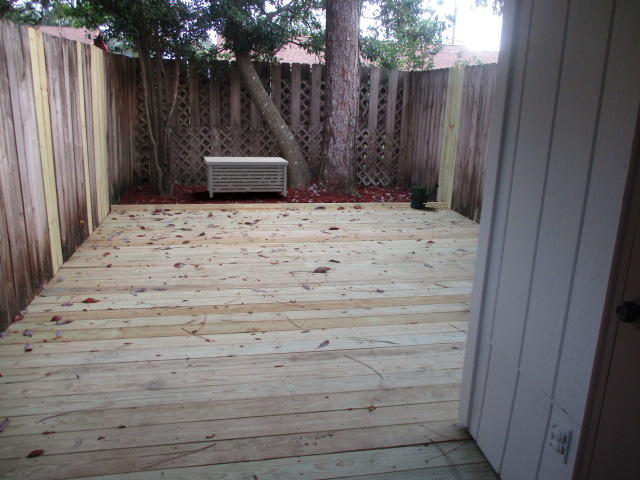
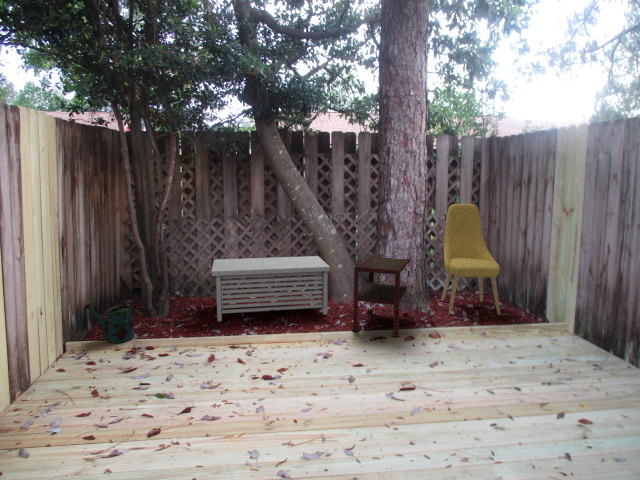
chair: none [369,121,407,199] -> present [441,204,500,315]
side table: none [302,155,344,205] -> present [352,256,410,337]
watering can: present [407,183,439,208] -> present [84,303,141,343]

